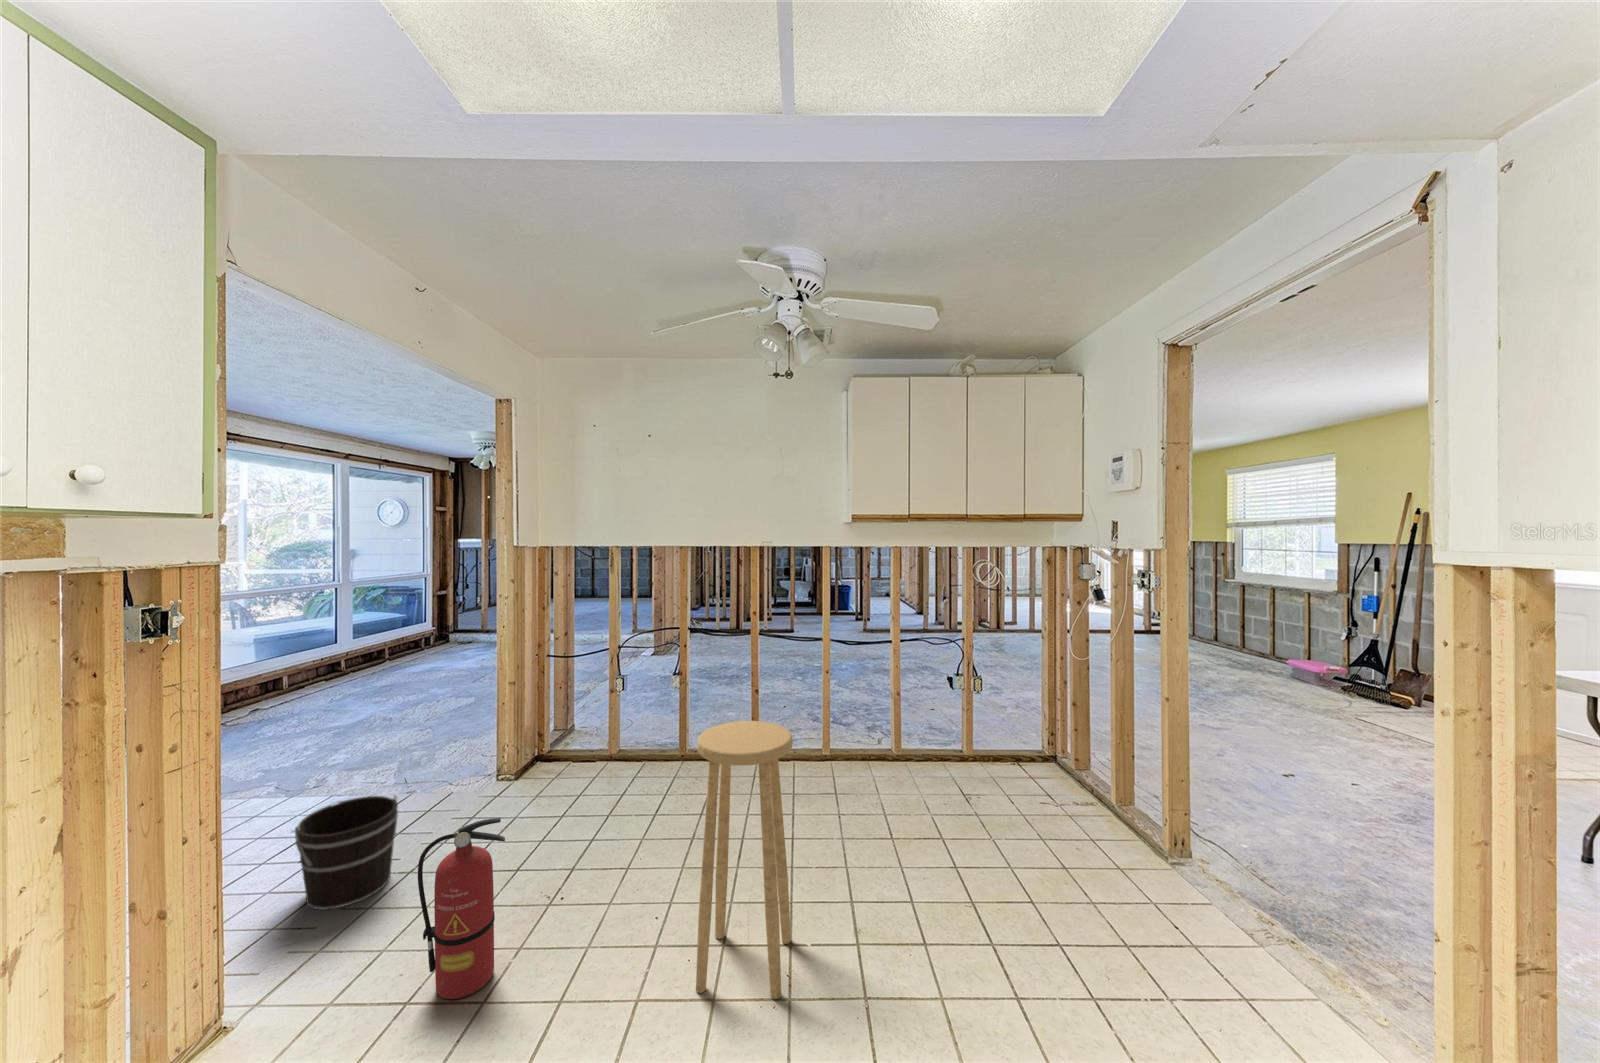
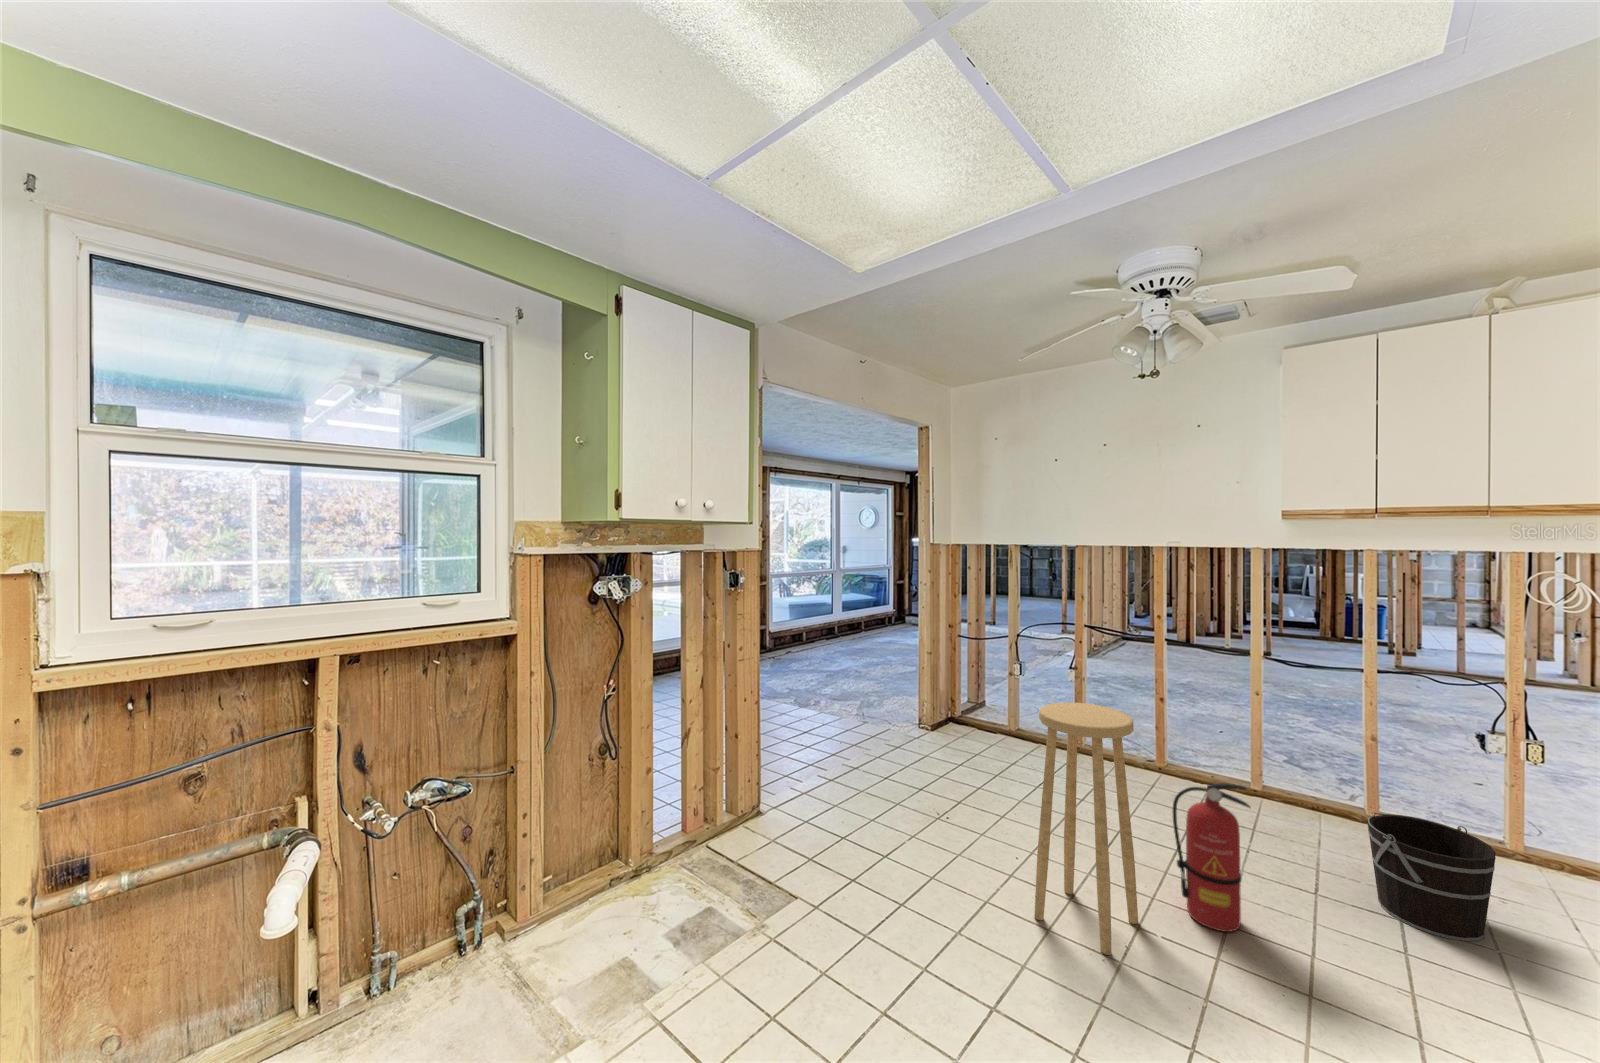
bucket: present [292,796,398,910] -> present [1367,813,1496,941]
fire extinguisher: present [418,818,505,999] -> present [1173,783,1250,932]

